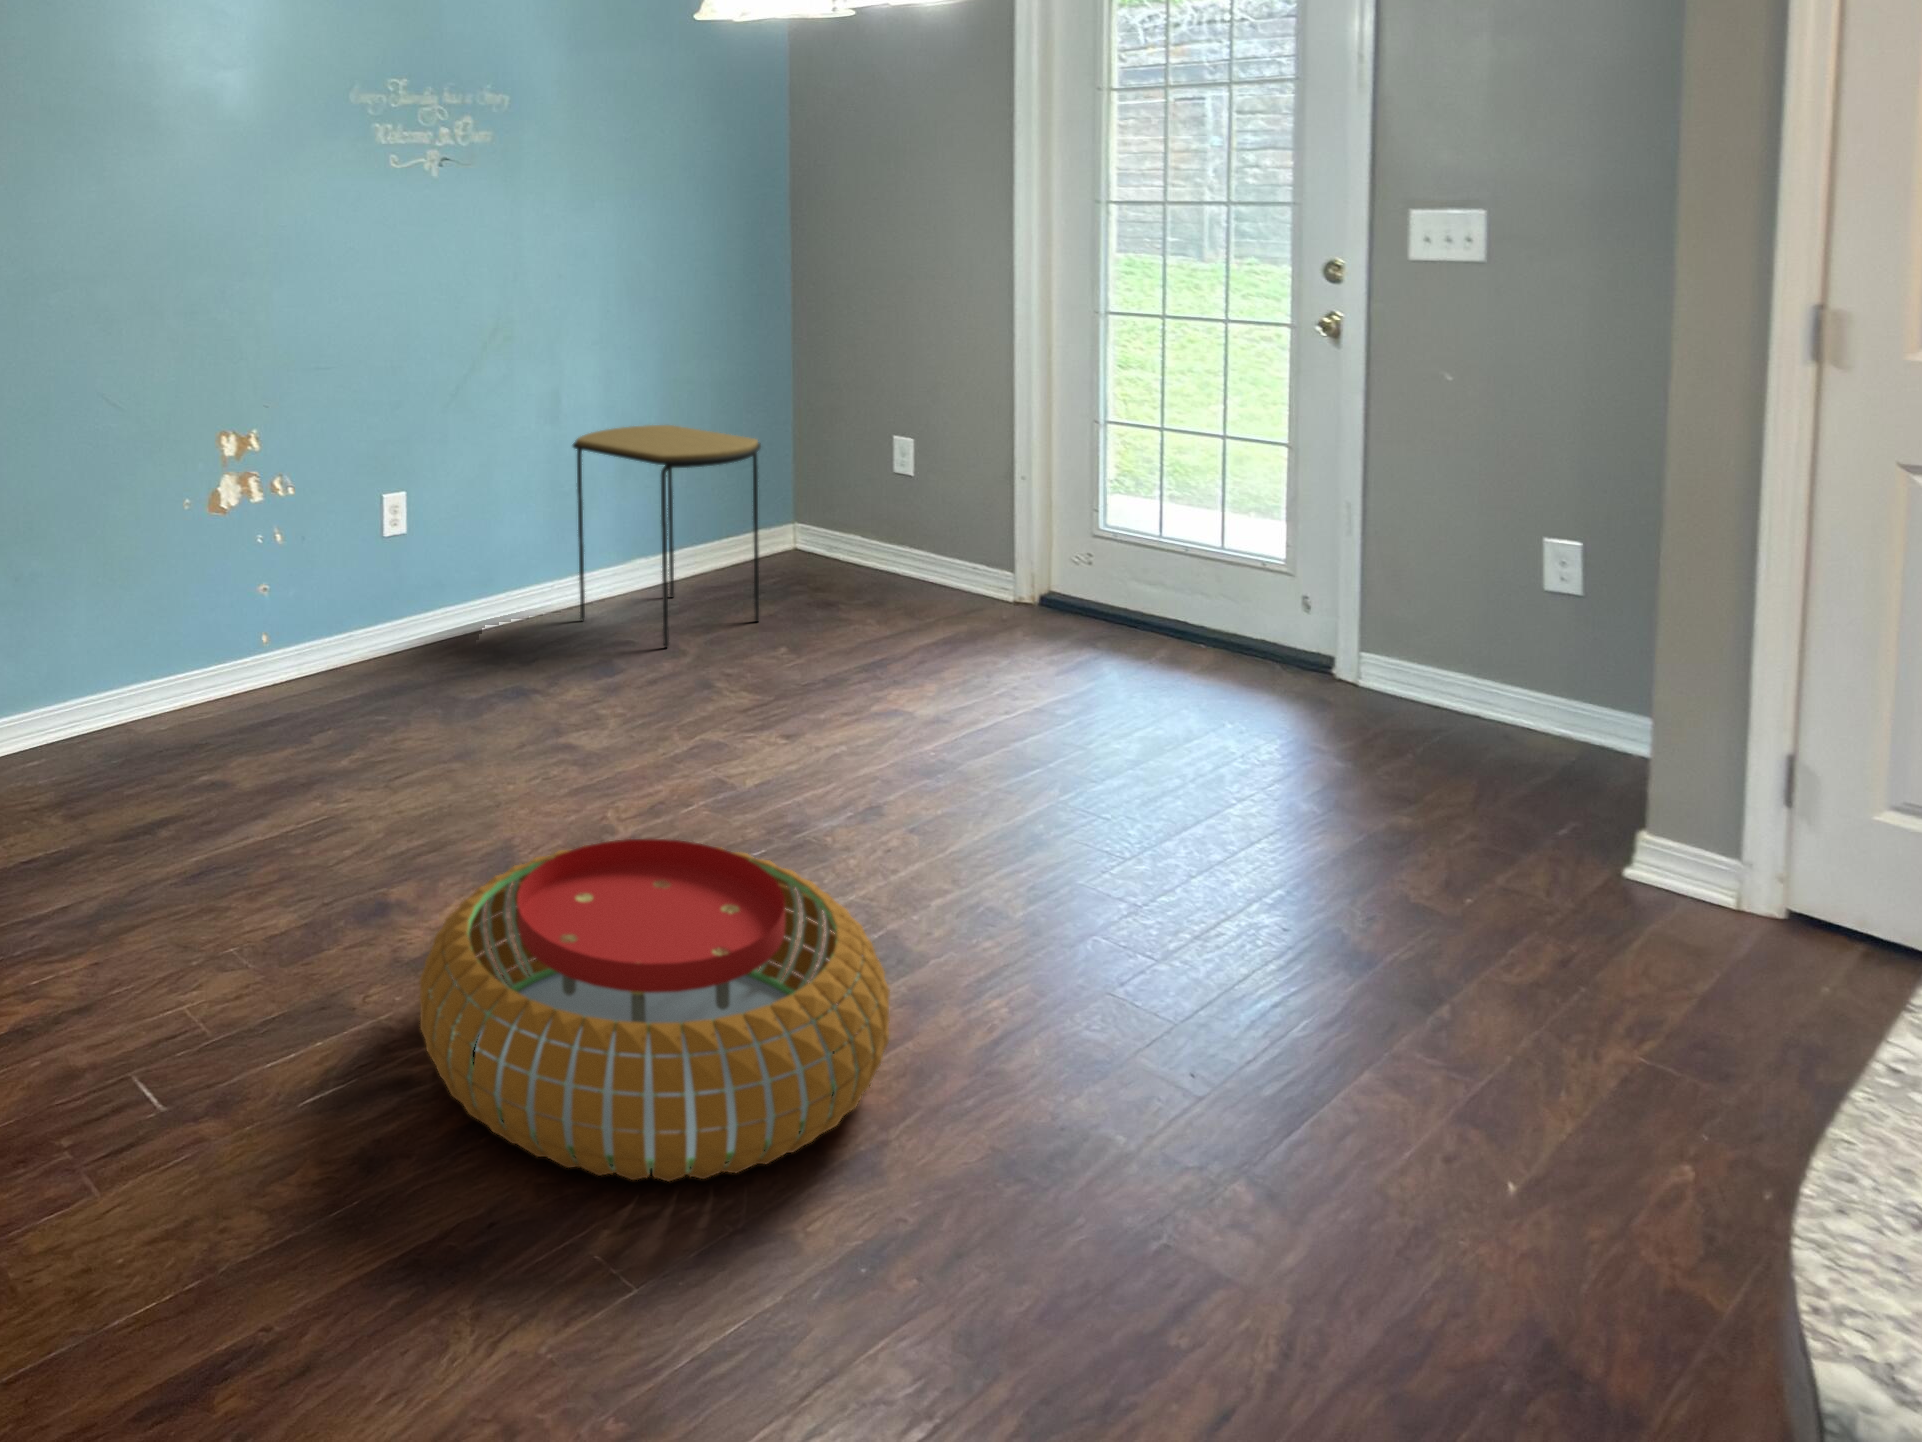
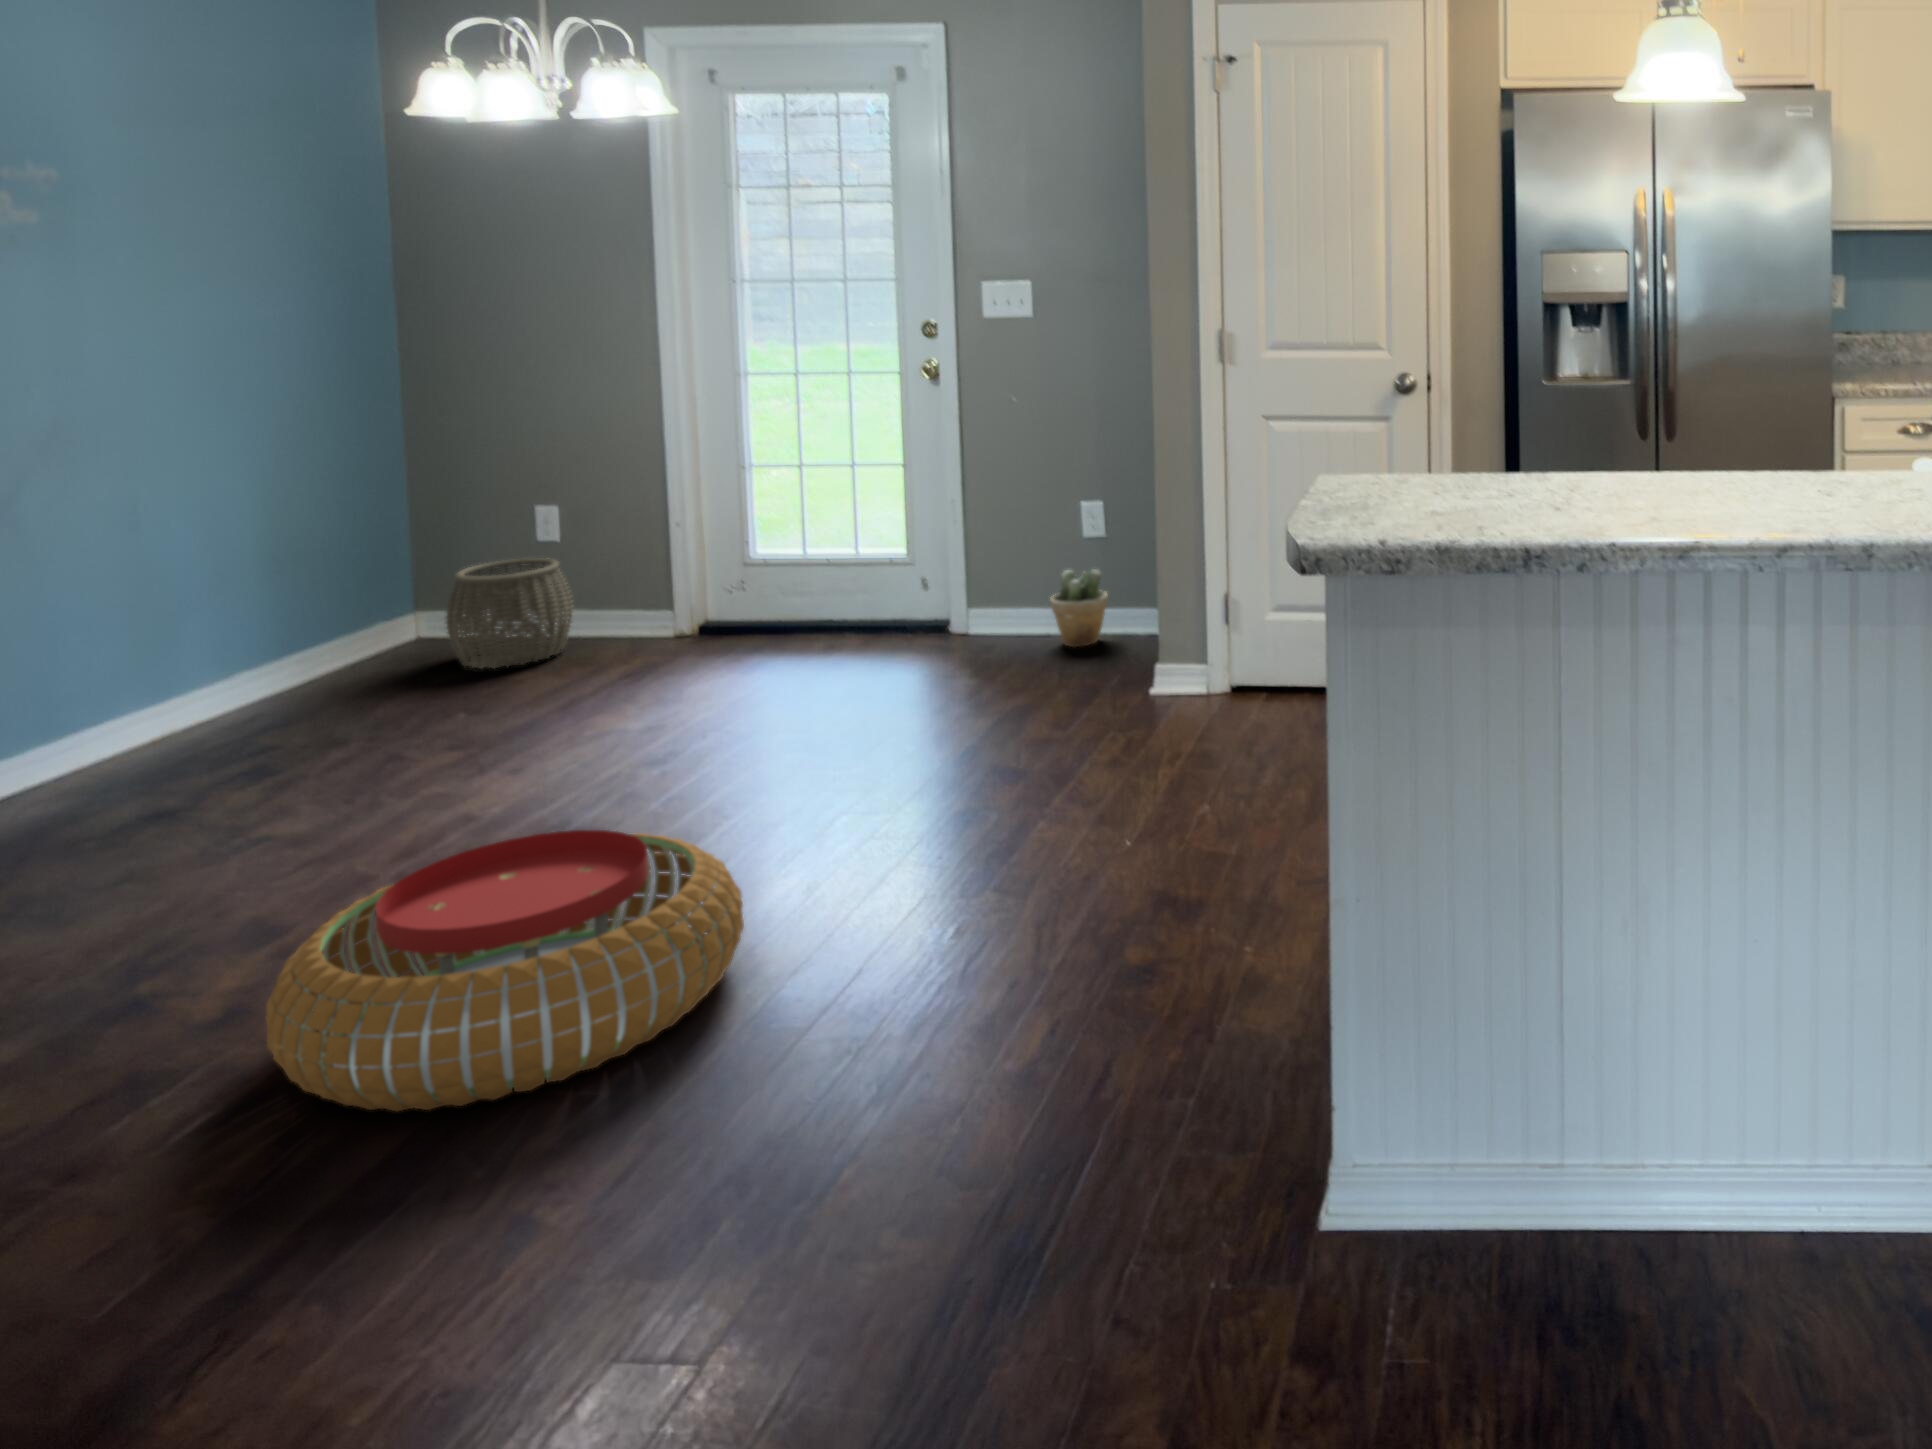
side table: present [573,425,761,647] -> none [146,523,410,755]
woven basket: none [807,488,922,601] -> present [445,558,573,669]
potted plant: none [1477,636,1576,756] -> present [1051,569,1108,647]

